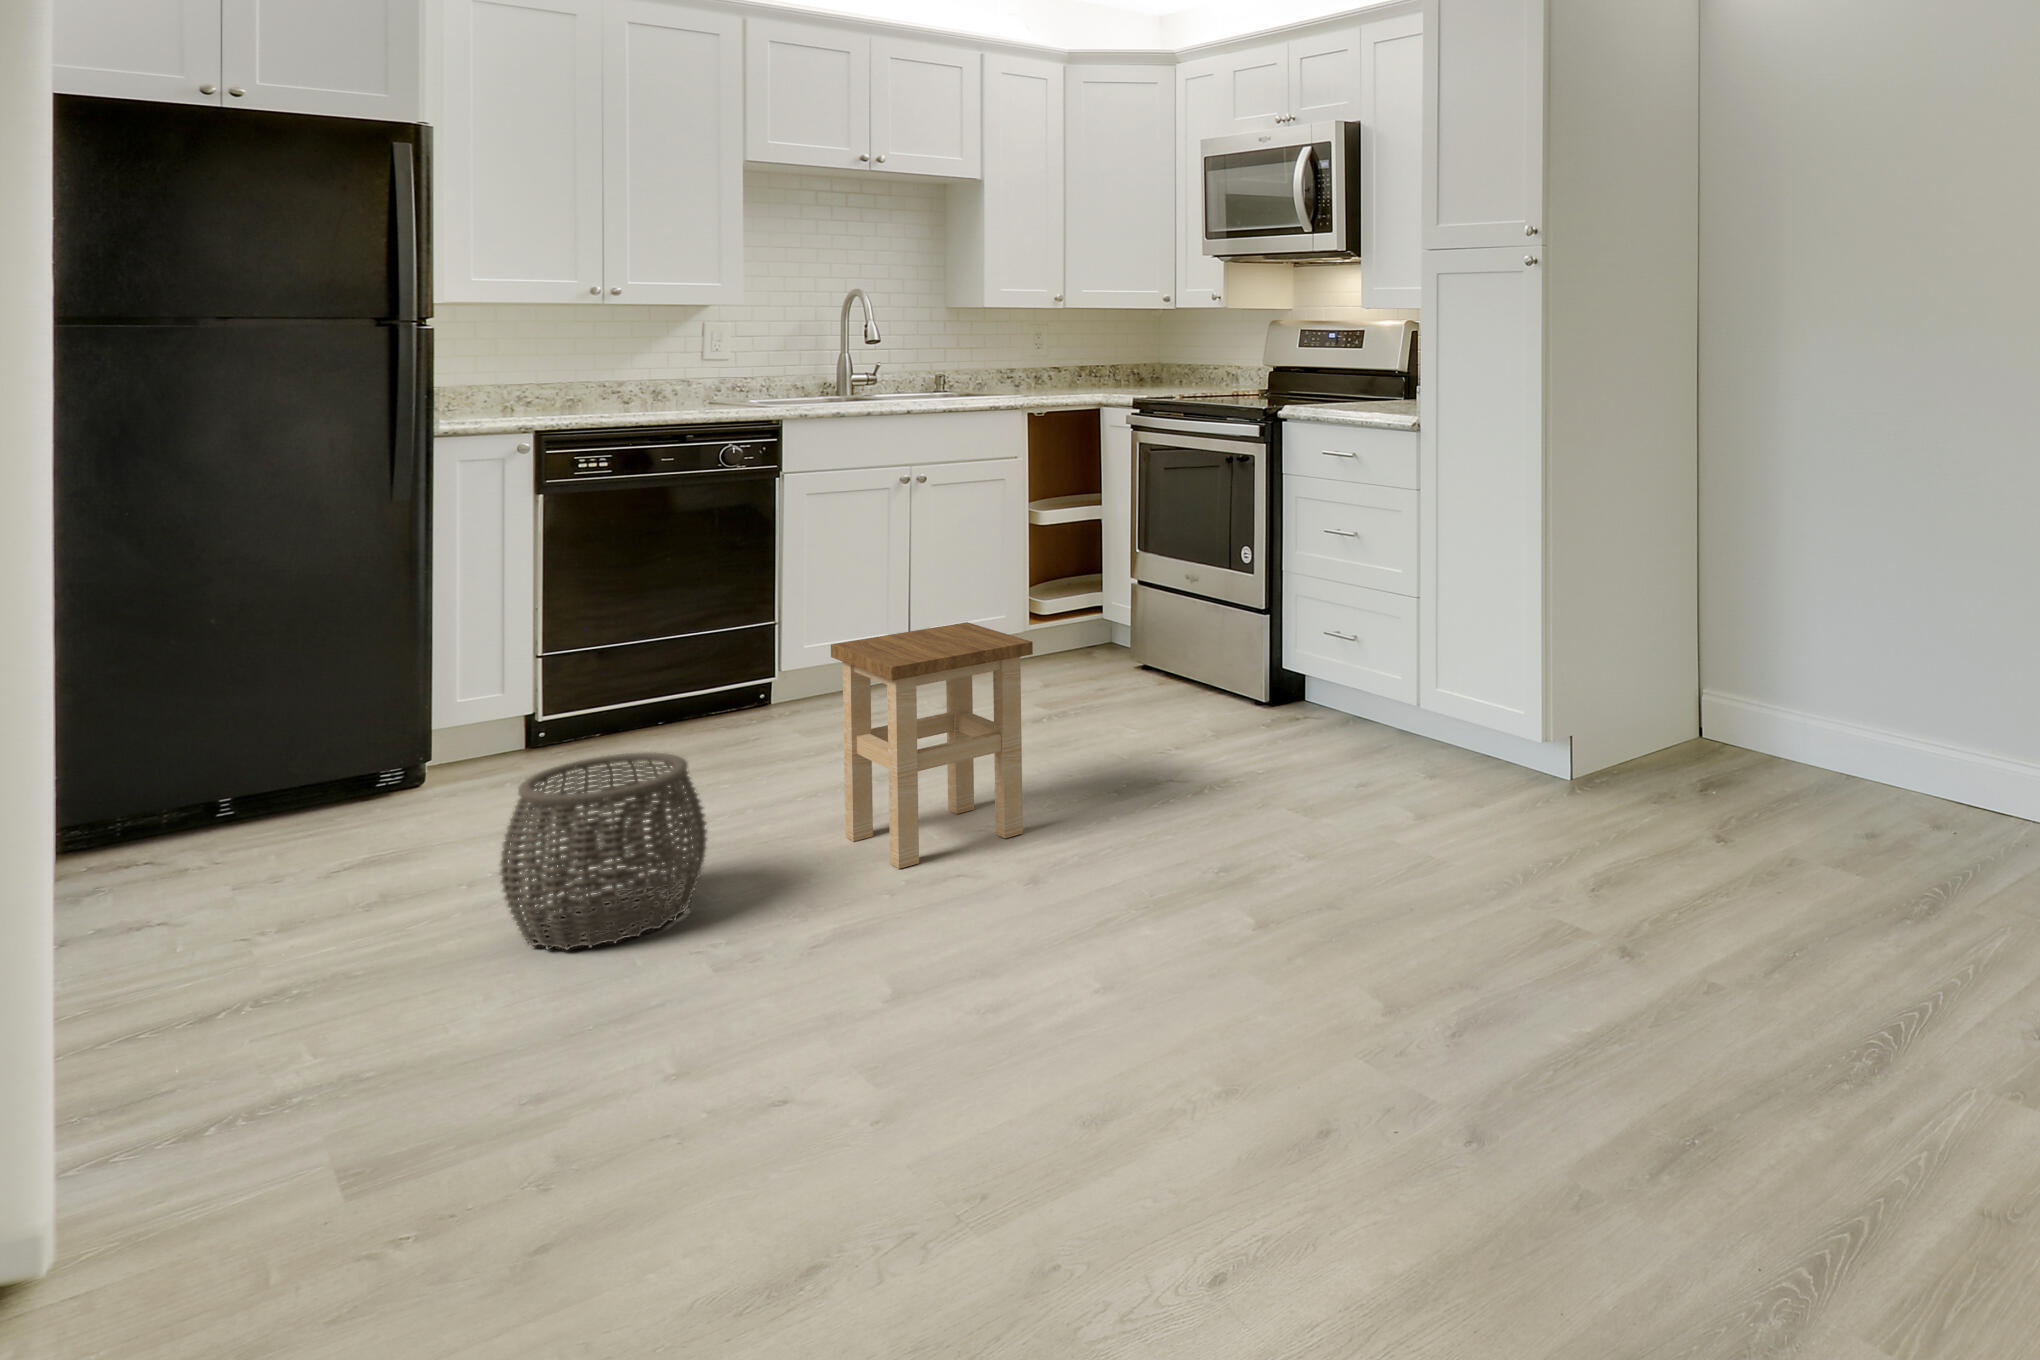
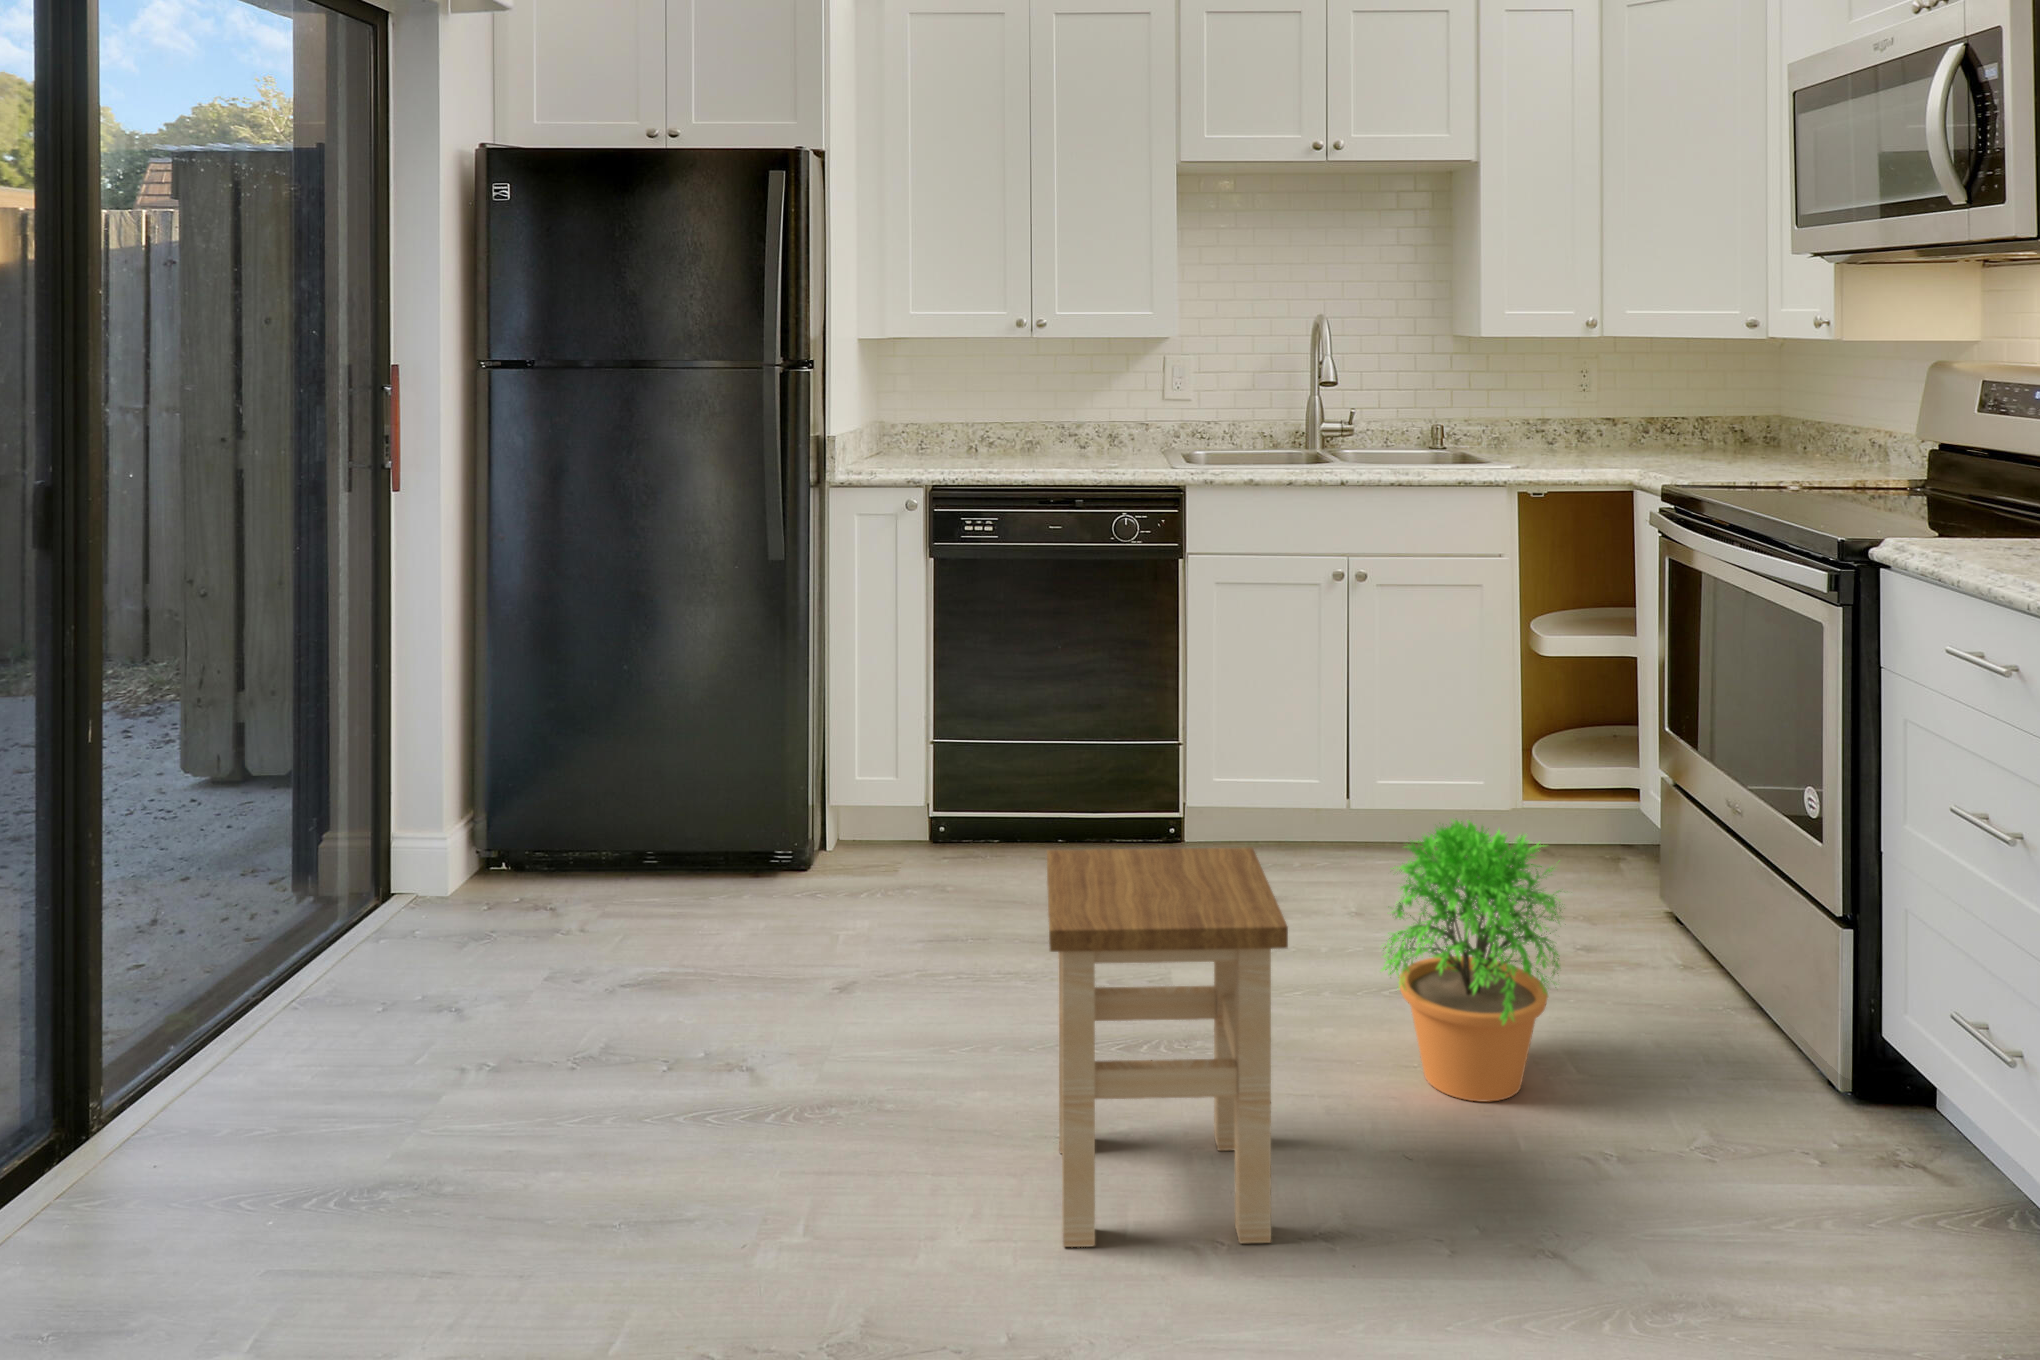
potted plant: none [1016,594,1142,762] -> present [1382,820,1564,1102]
woven basket: present [500,752,707,950] -> none [589,953,833,1242]

